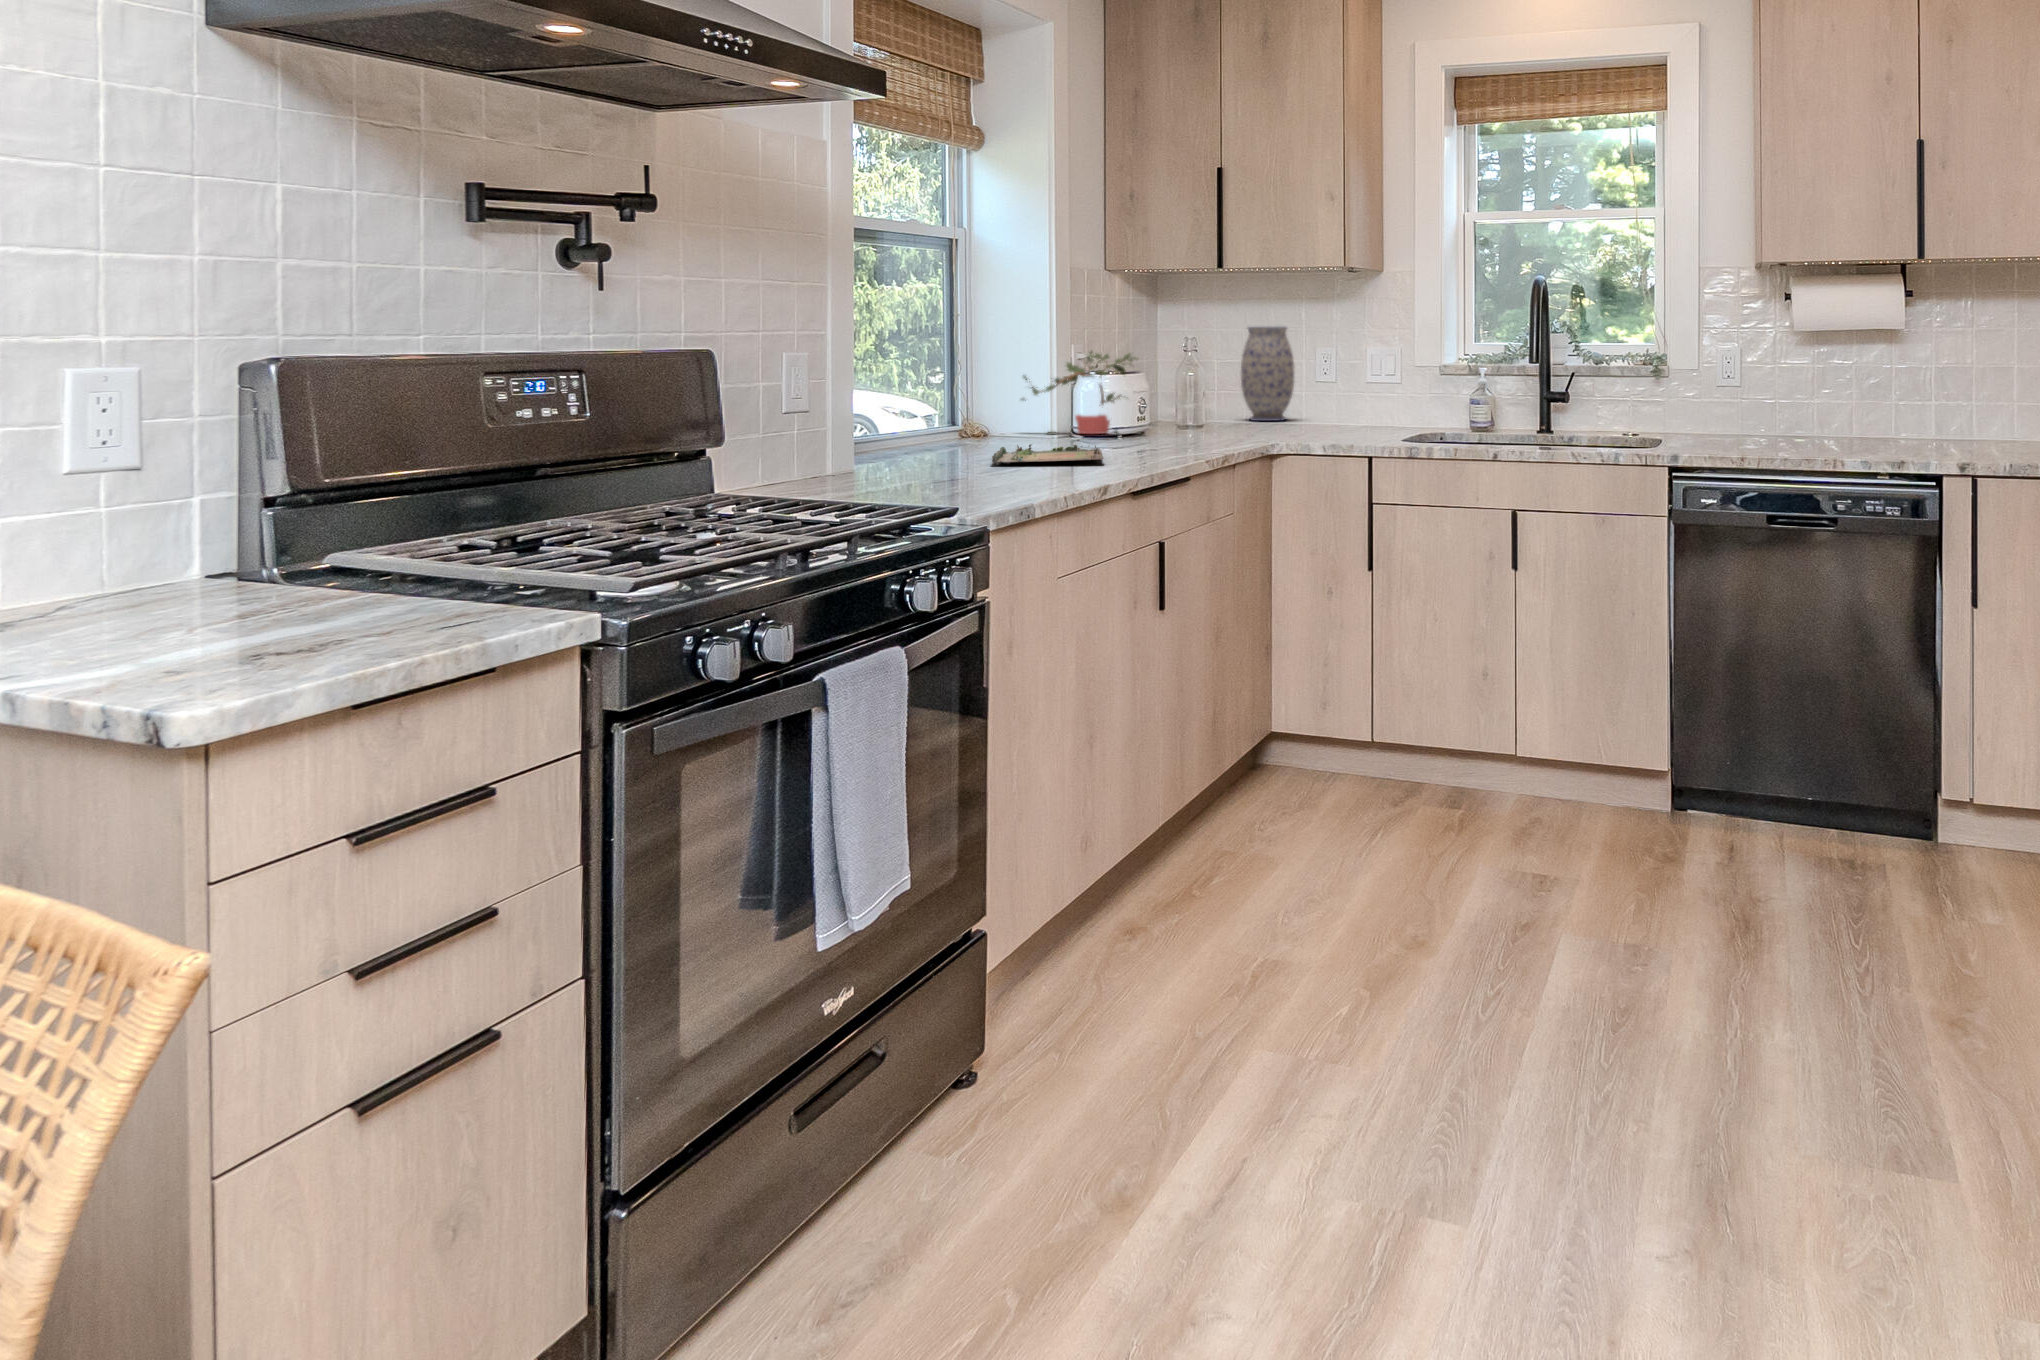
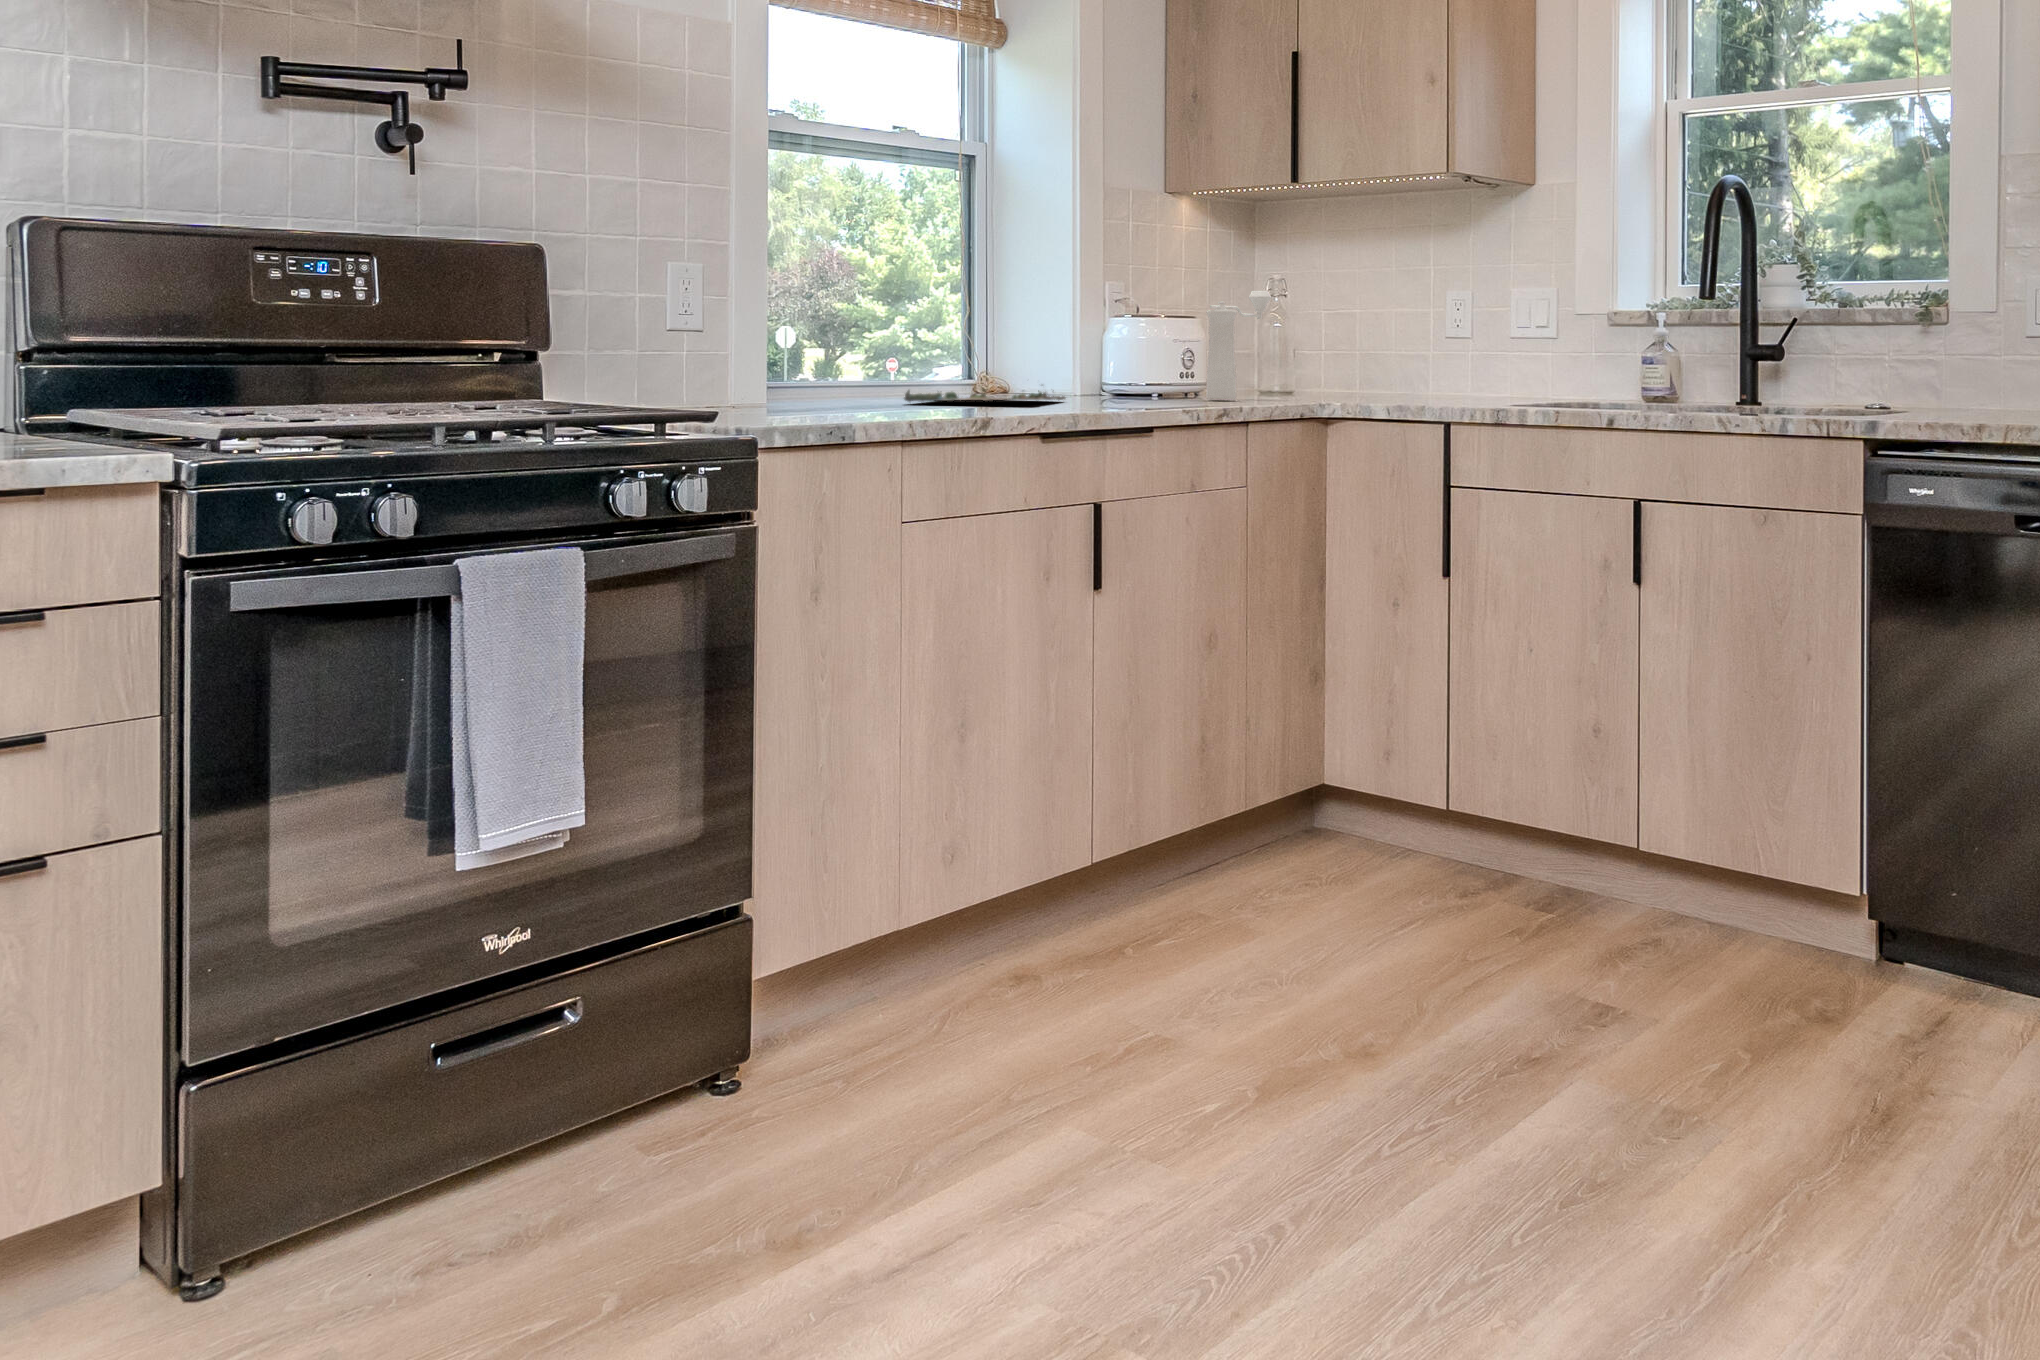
vase: present [1241,327,1295,421] -> none [1350,264,1423,391]
potted plant: present [1021,351,1137,434] -> none [1032,287,1172,392]
pepper mill: none [1191,358,1232,444] -> present [1206,291,1271,400]

